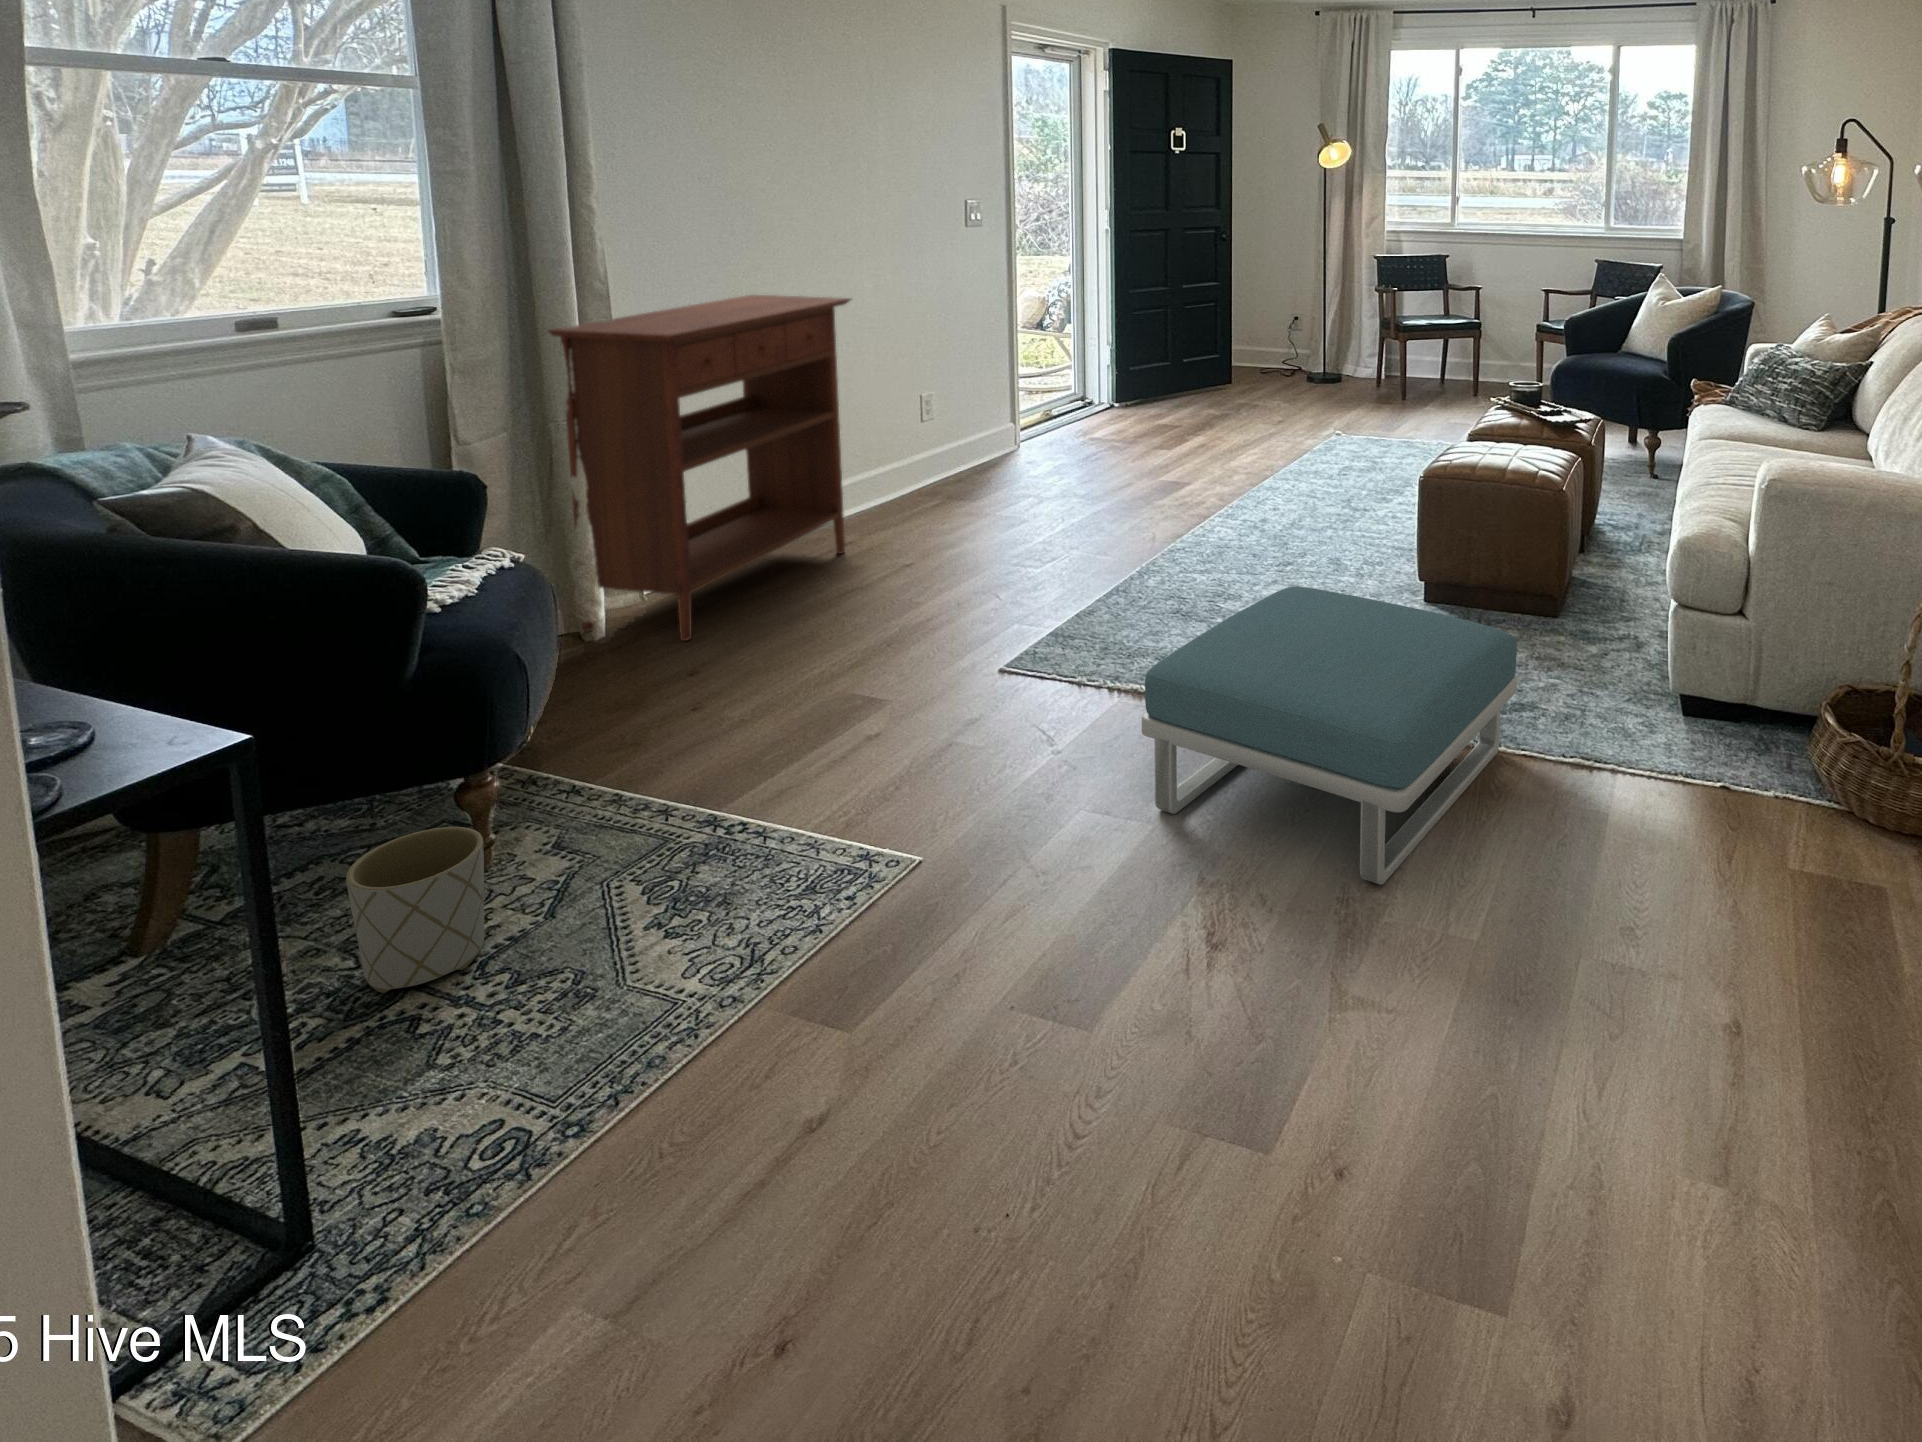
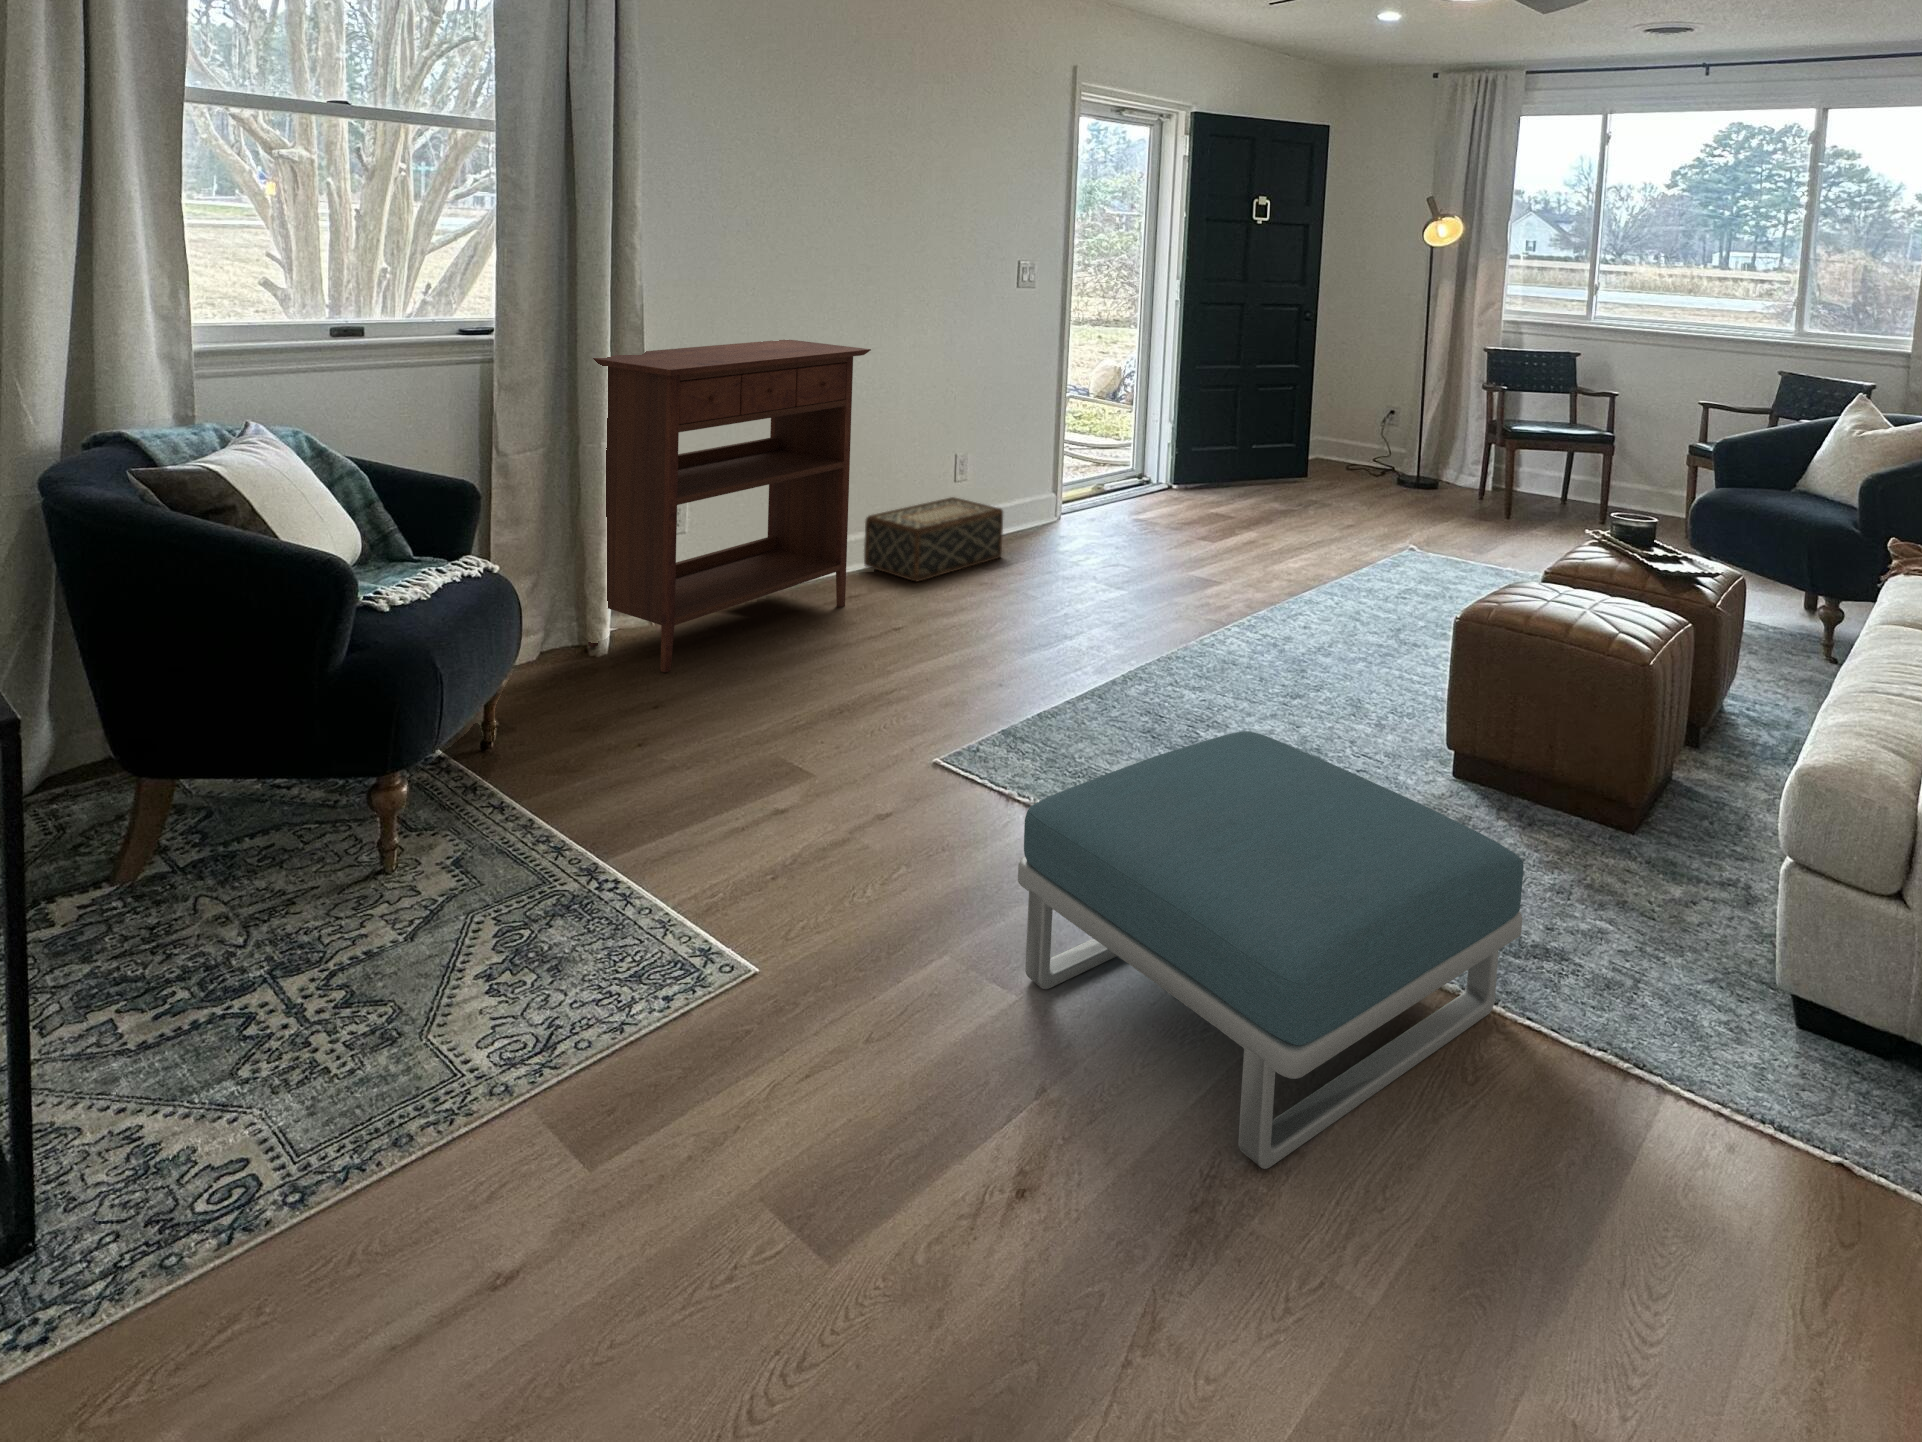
woven basket: none [845,436,981,520] -> present [864,497,1003,581]
planter: present [346,827,484,993] -> none [230,825,354,981]

